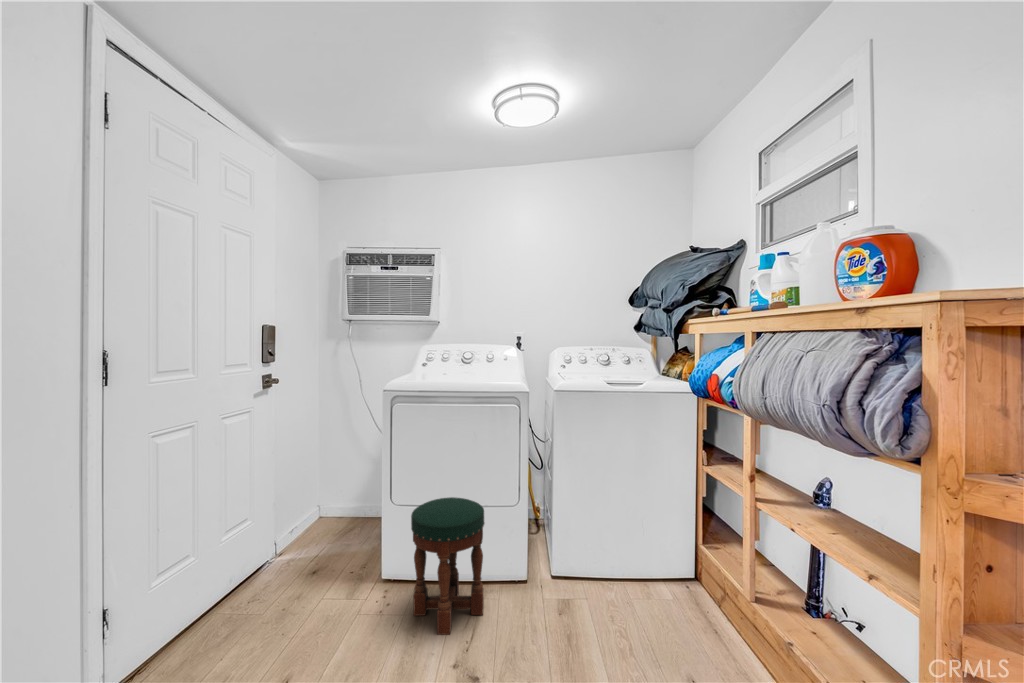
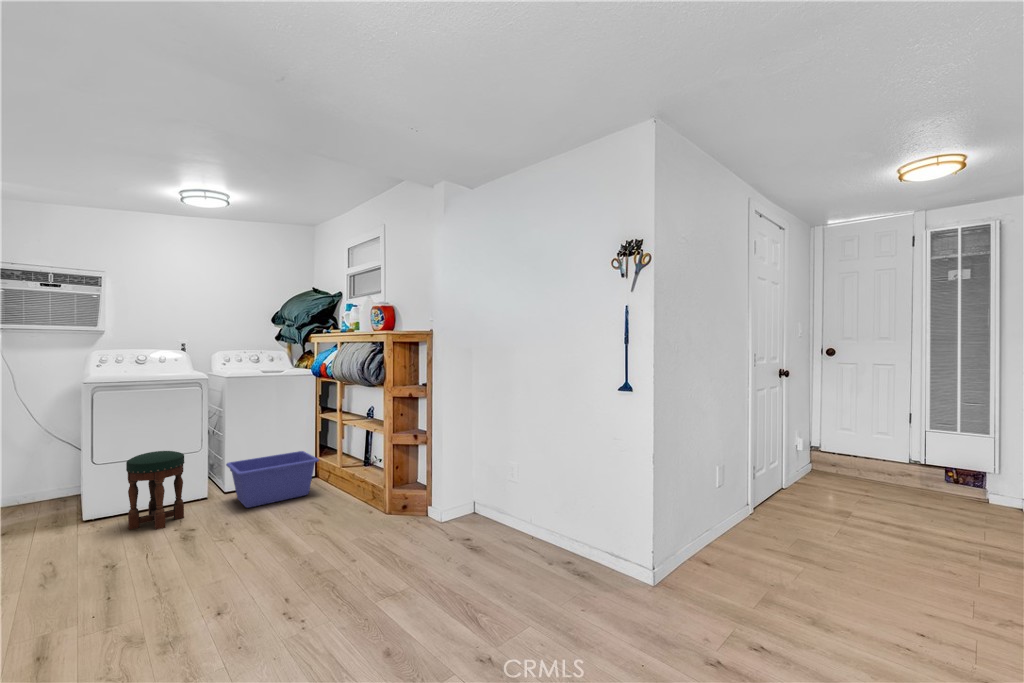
storage bin: none [550,529,704,636] -> present [226,451,319,508]

